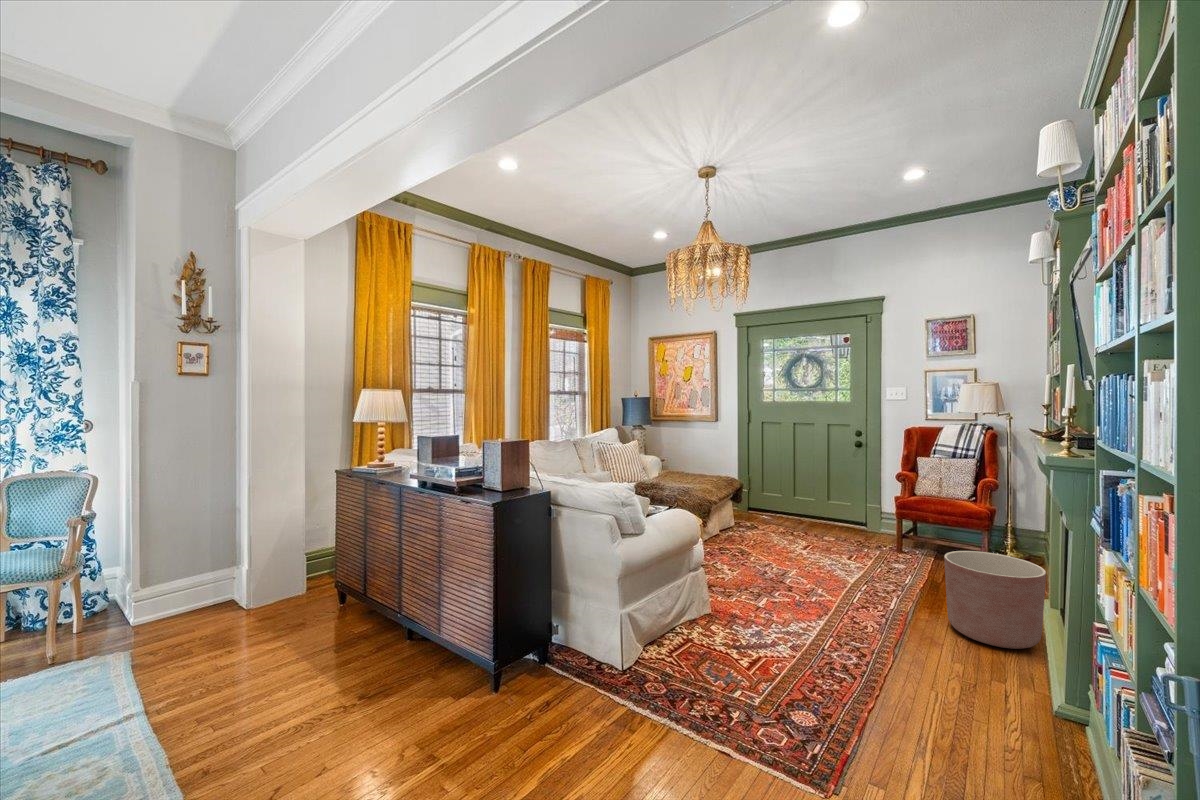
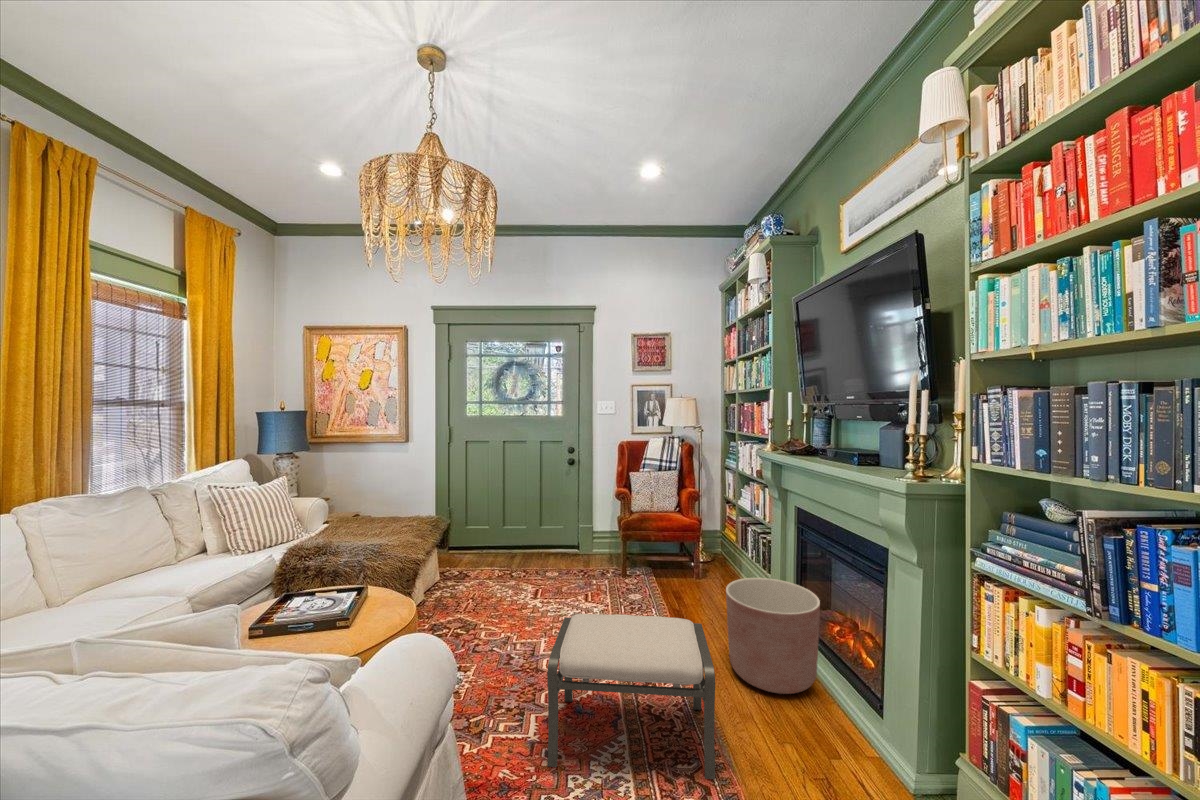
ottoman: none [764,539,898,654] -> present [547,614,715,779]

